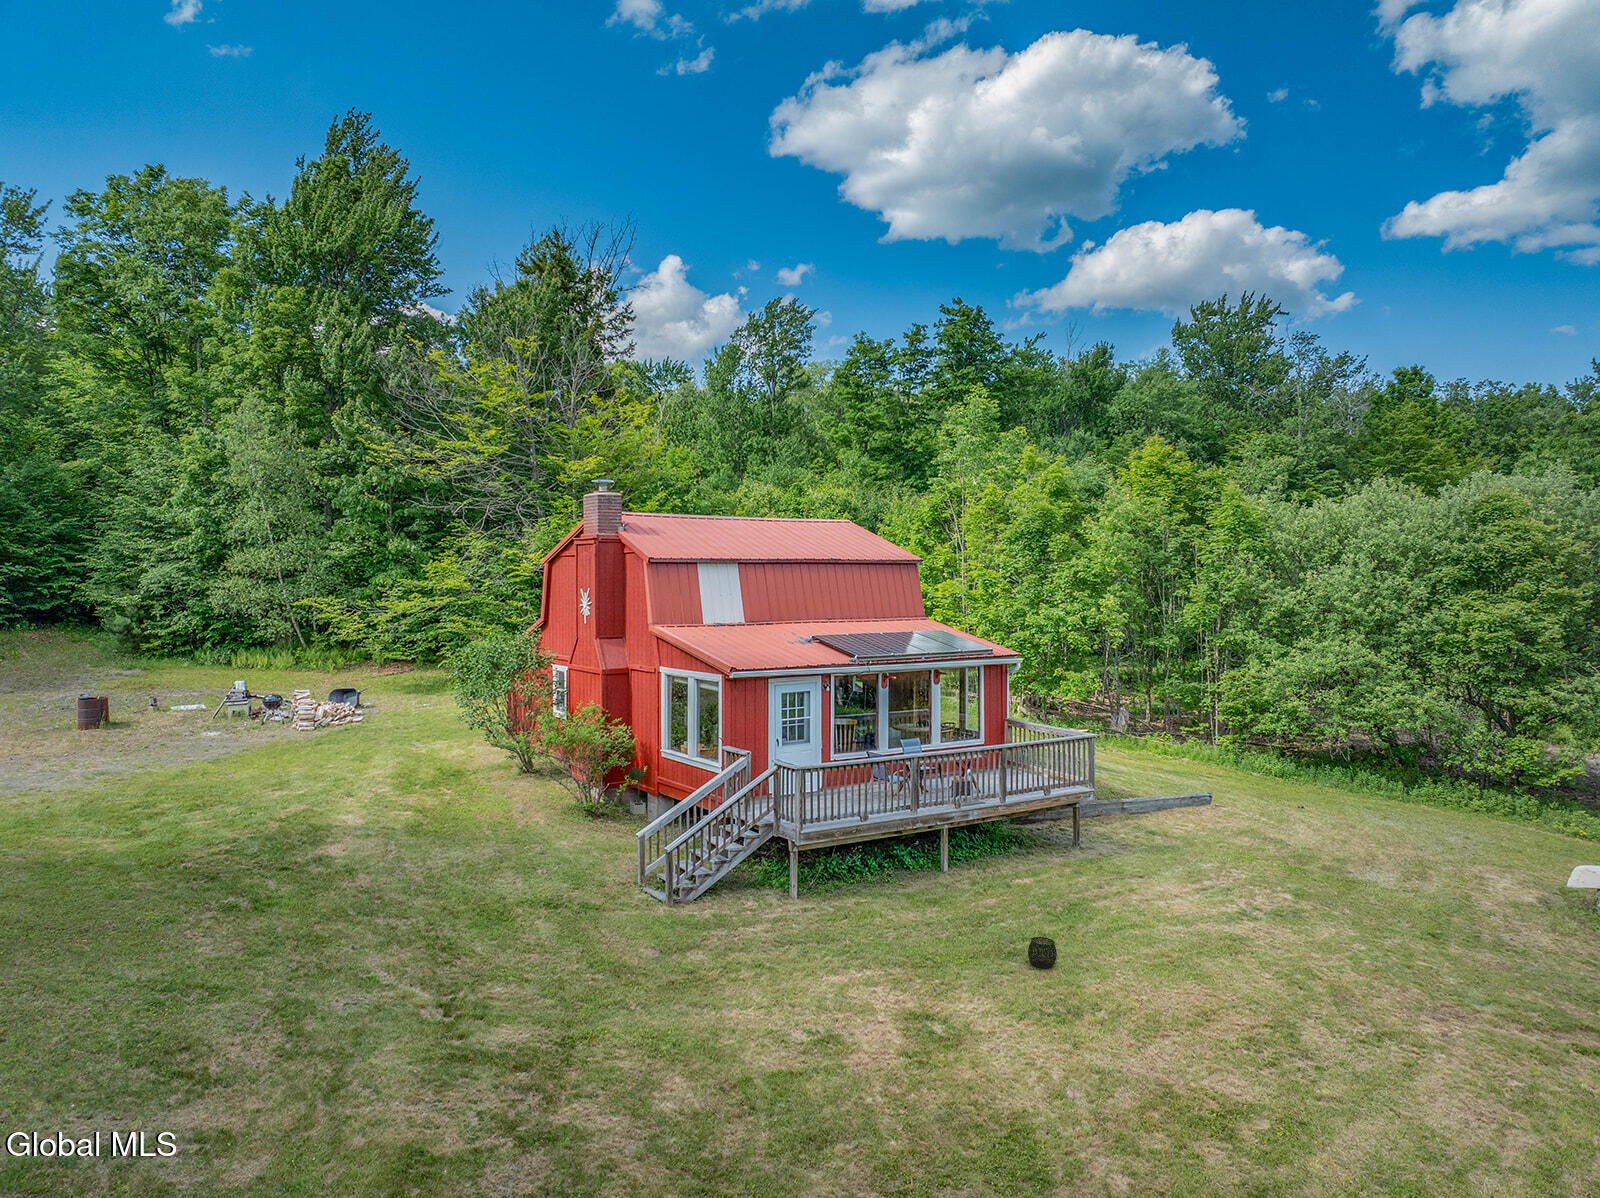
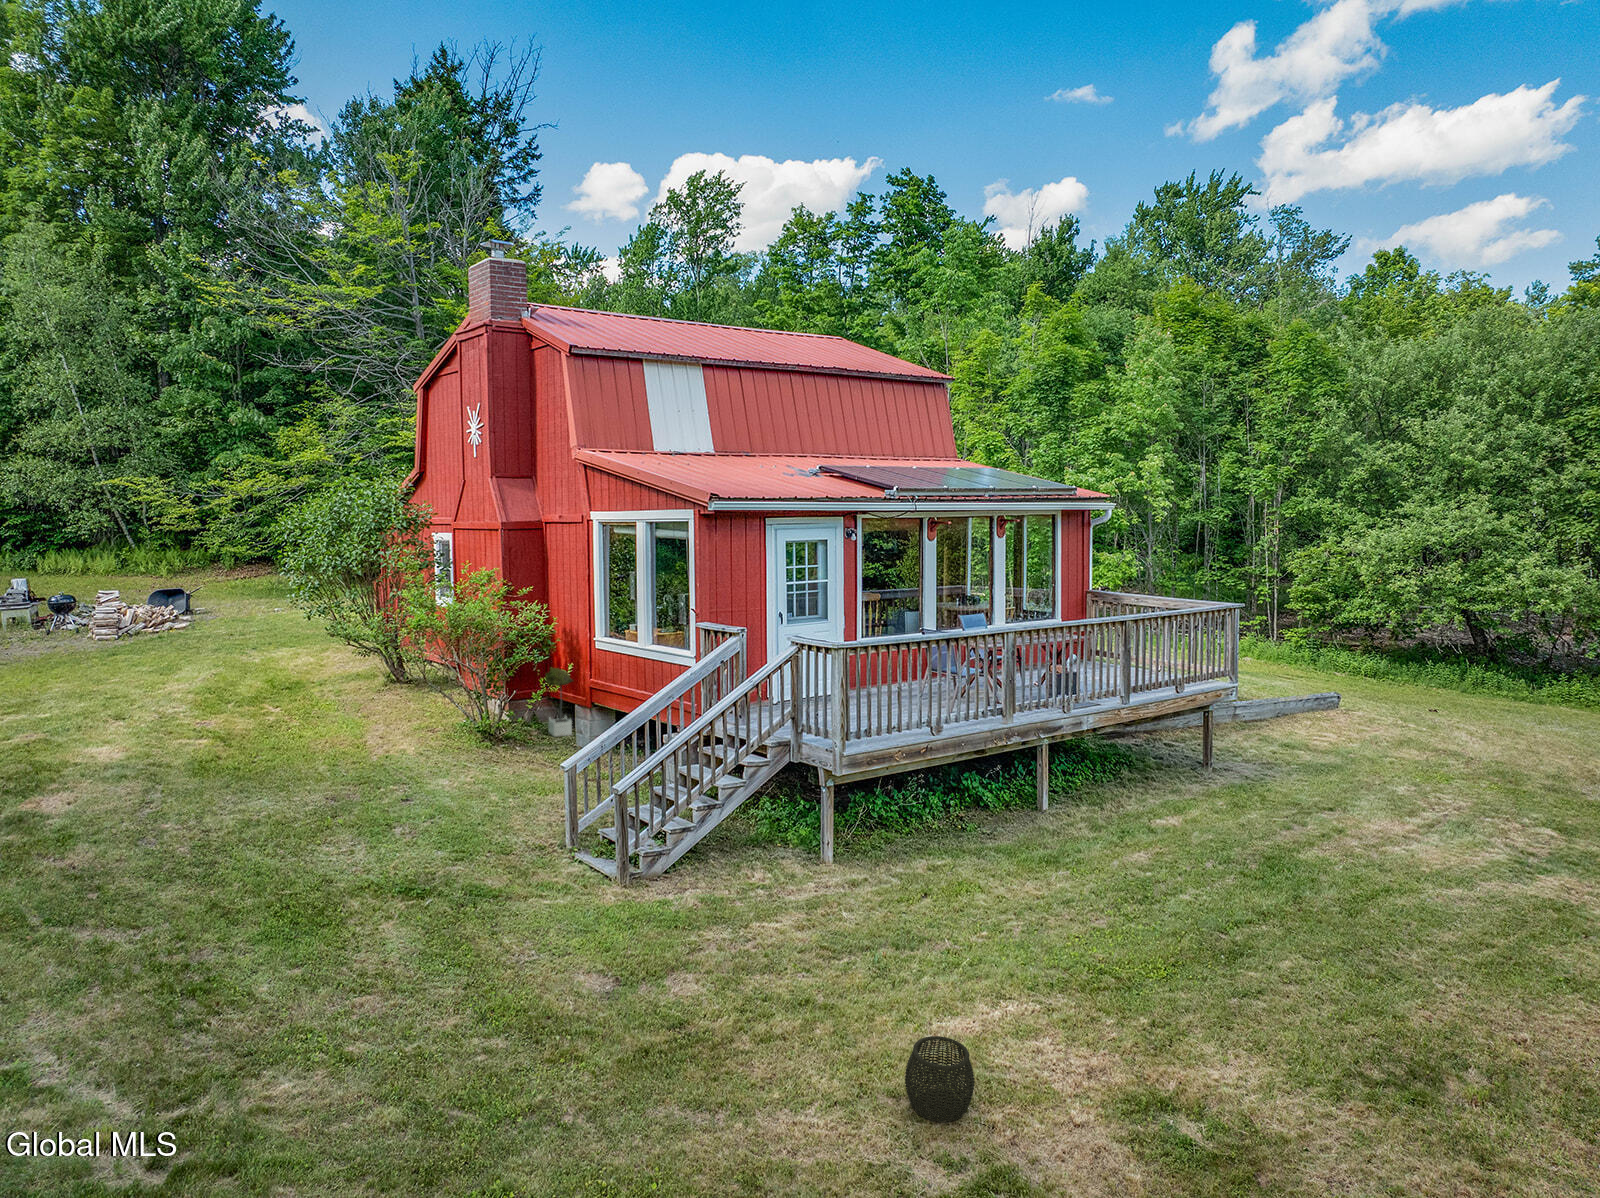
woven basket: present [1028,937,1057,969] -> present [905,1036,975,1123]

